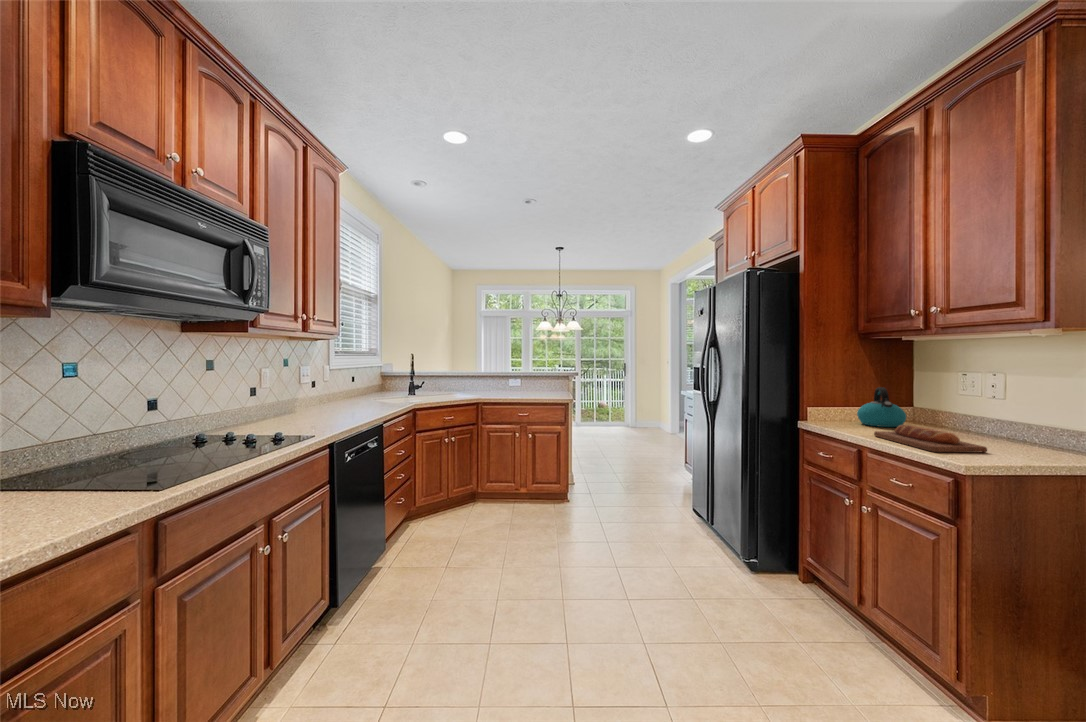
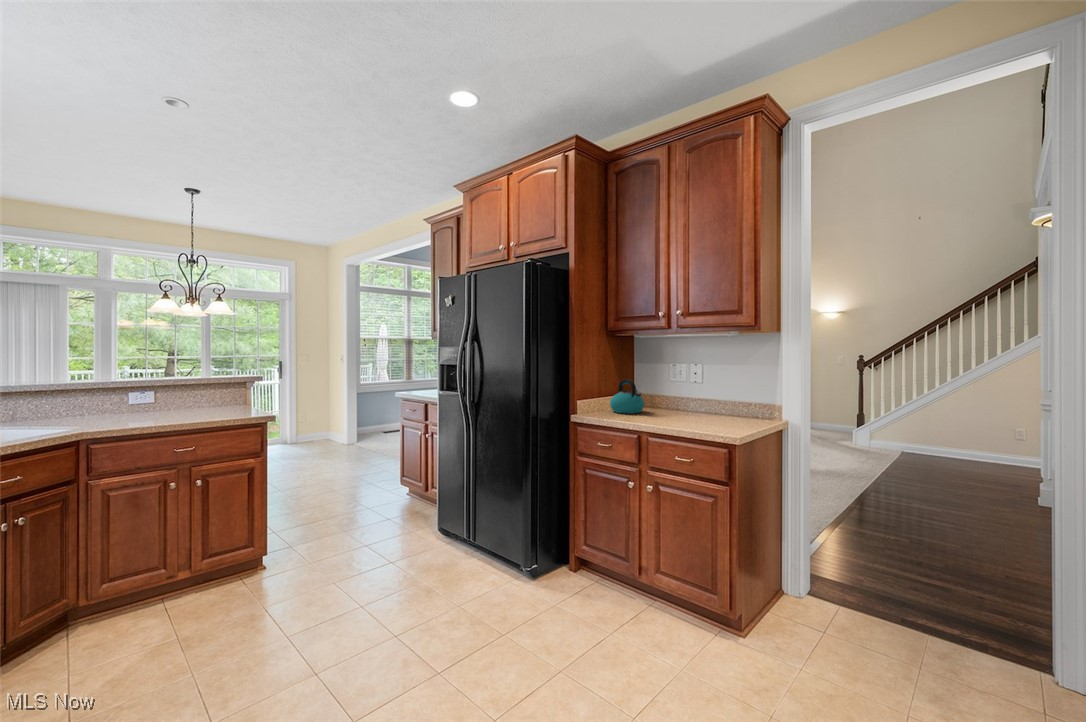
bread loaf: present [874,425,987,453] -> none [649,411,728,431]

